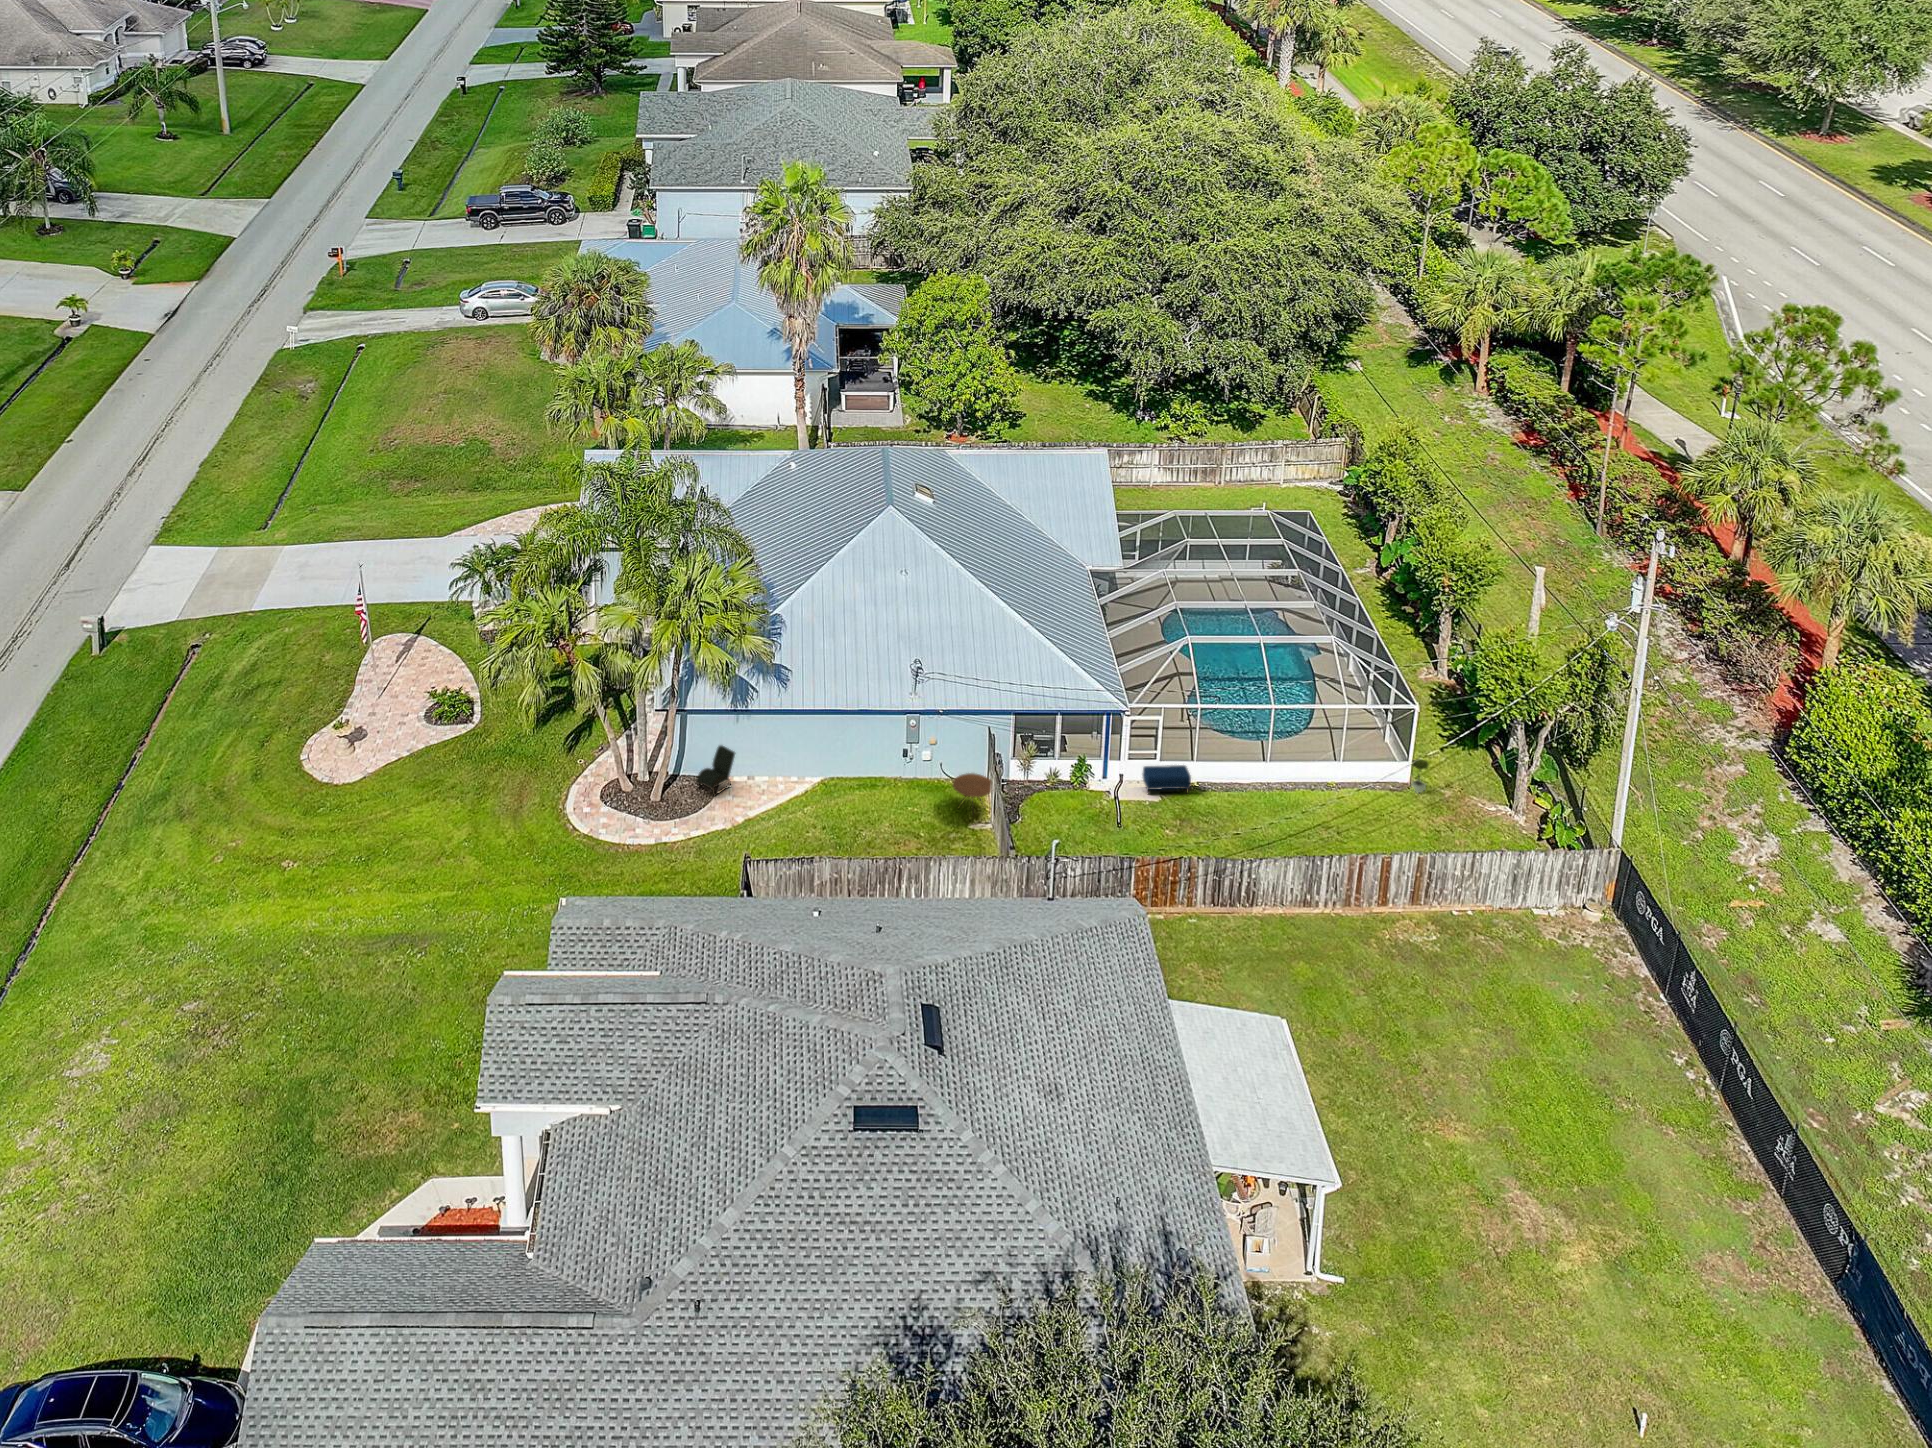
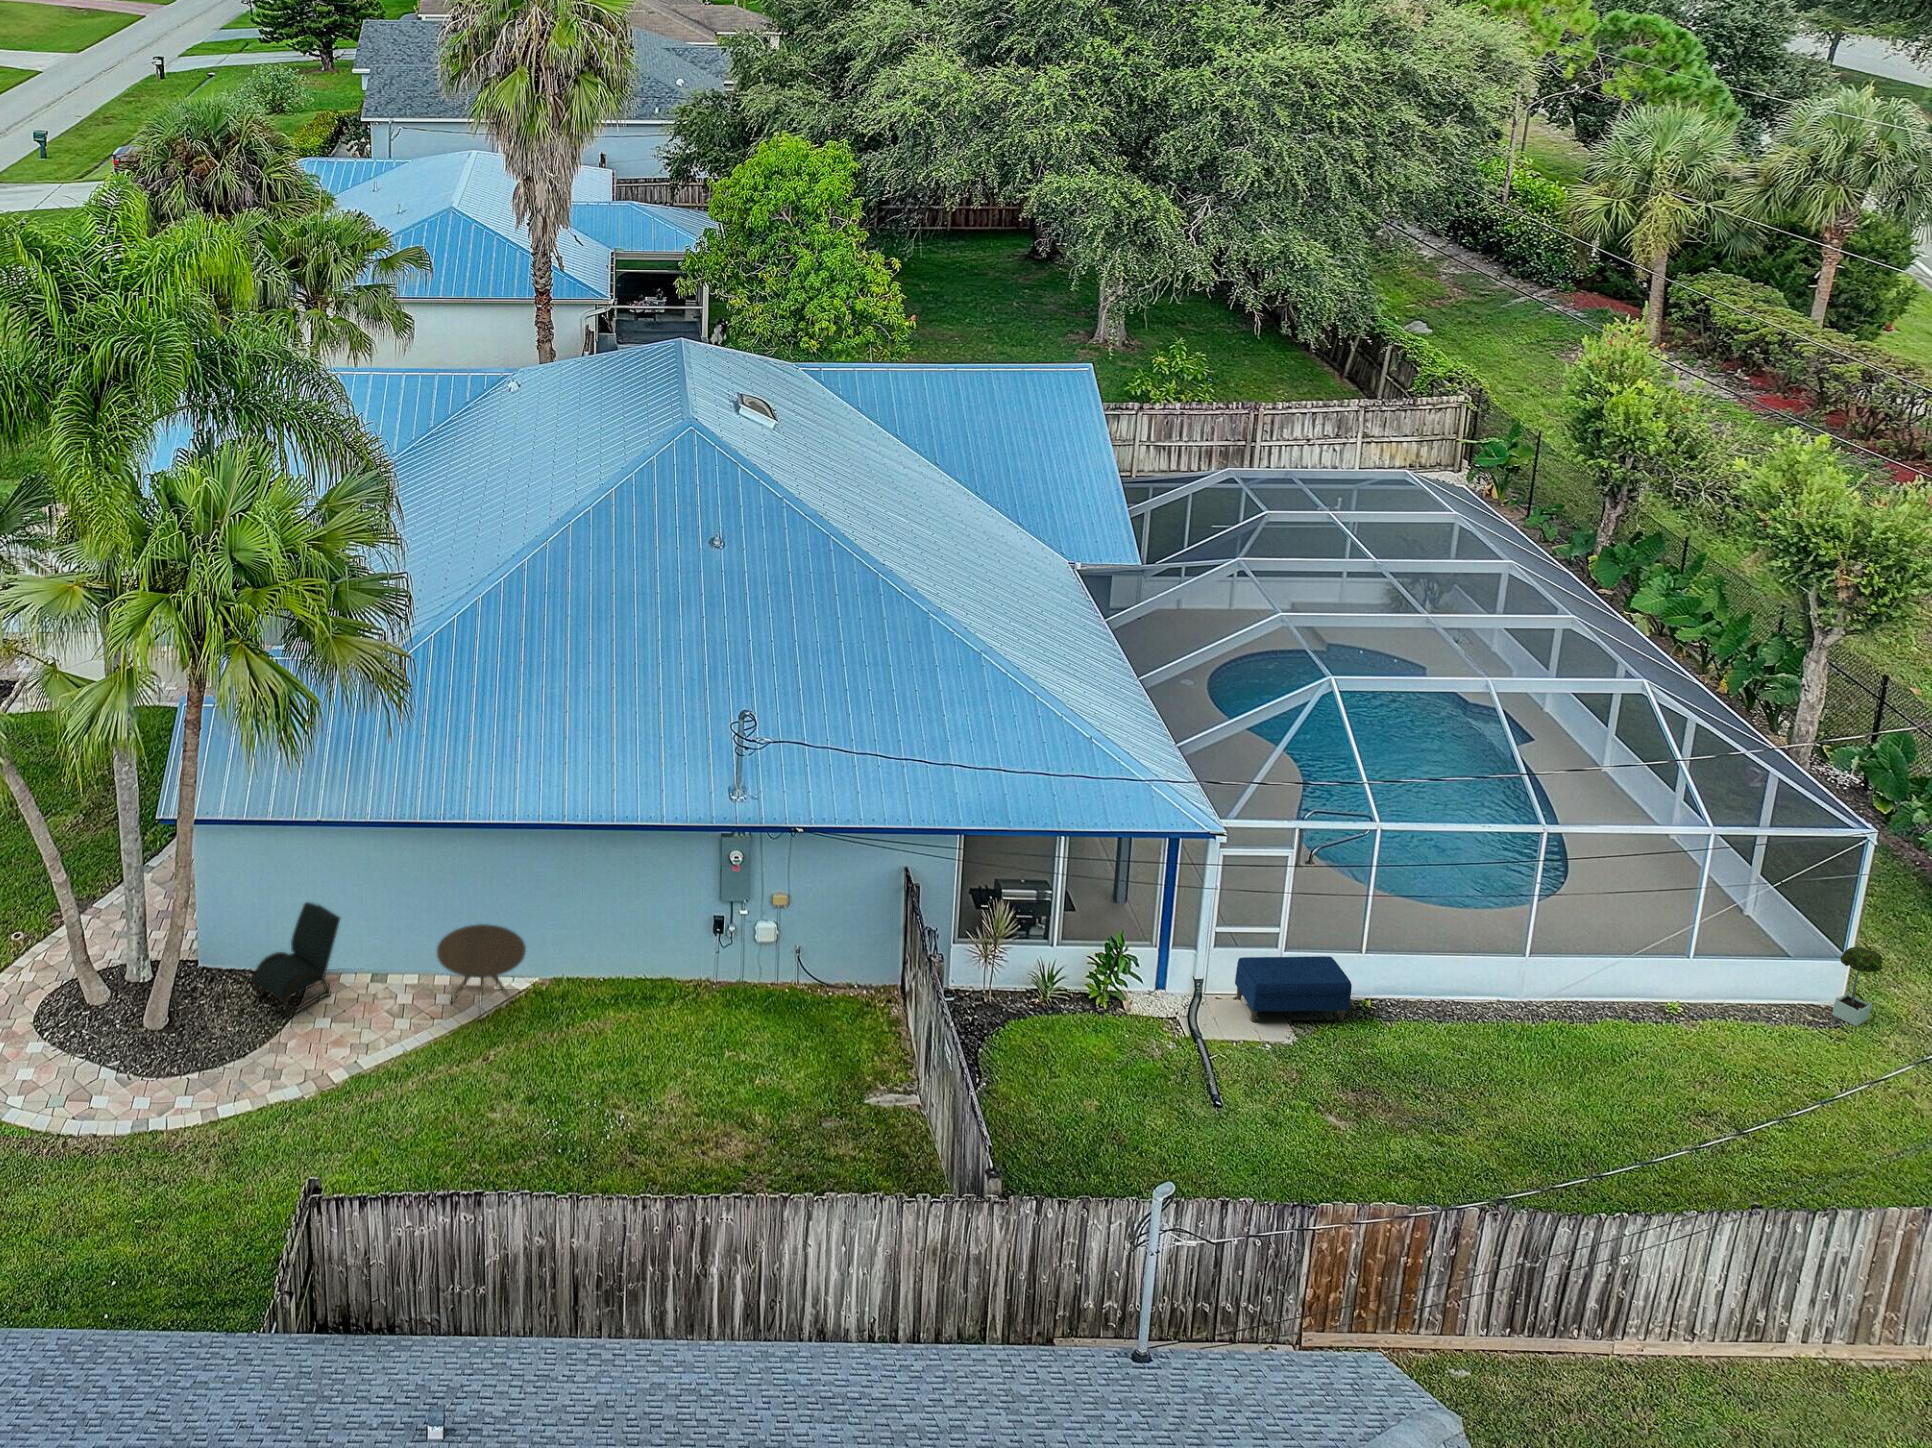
round table: present [953,773,991,804] -> present [437,924,526,1002]

